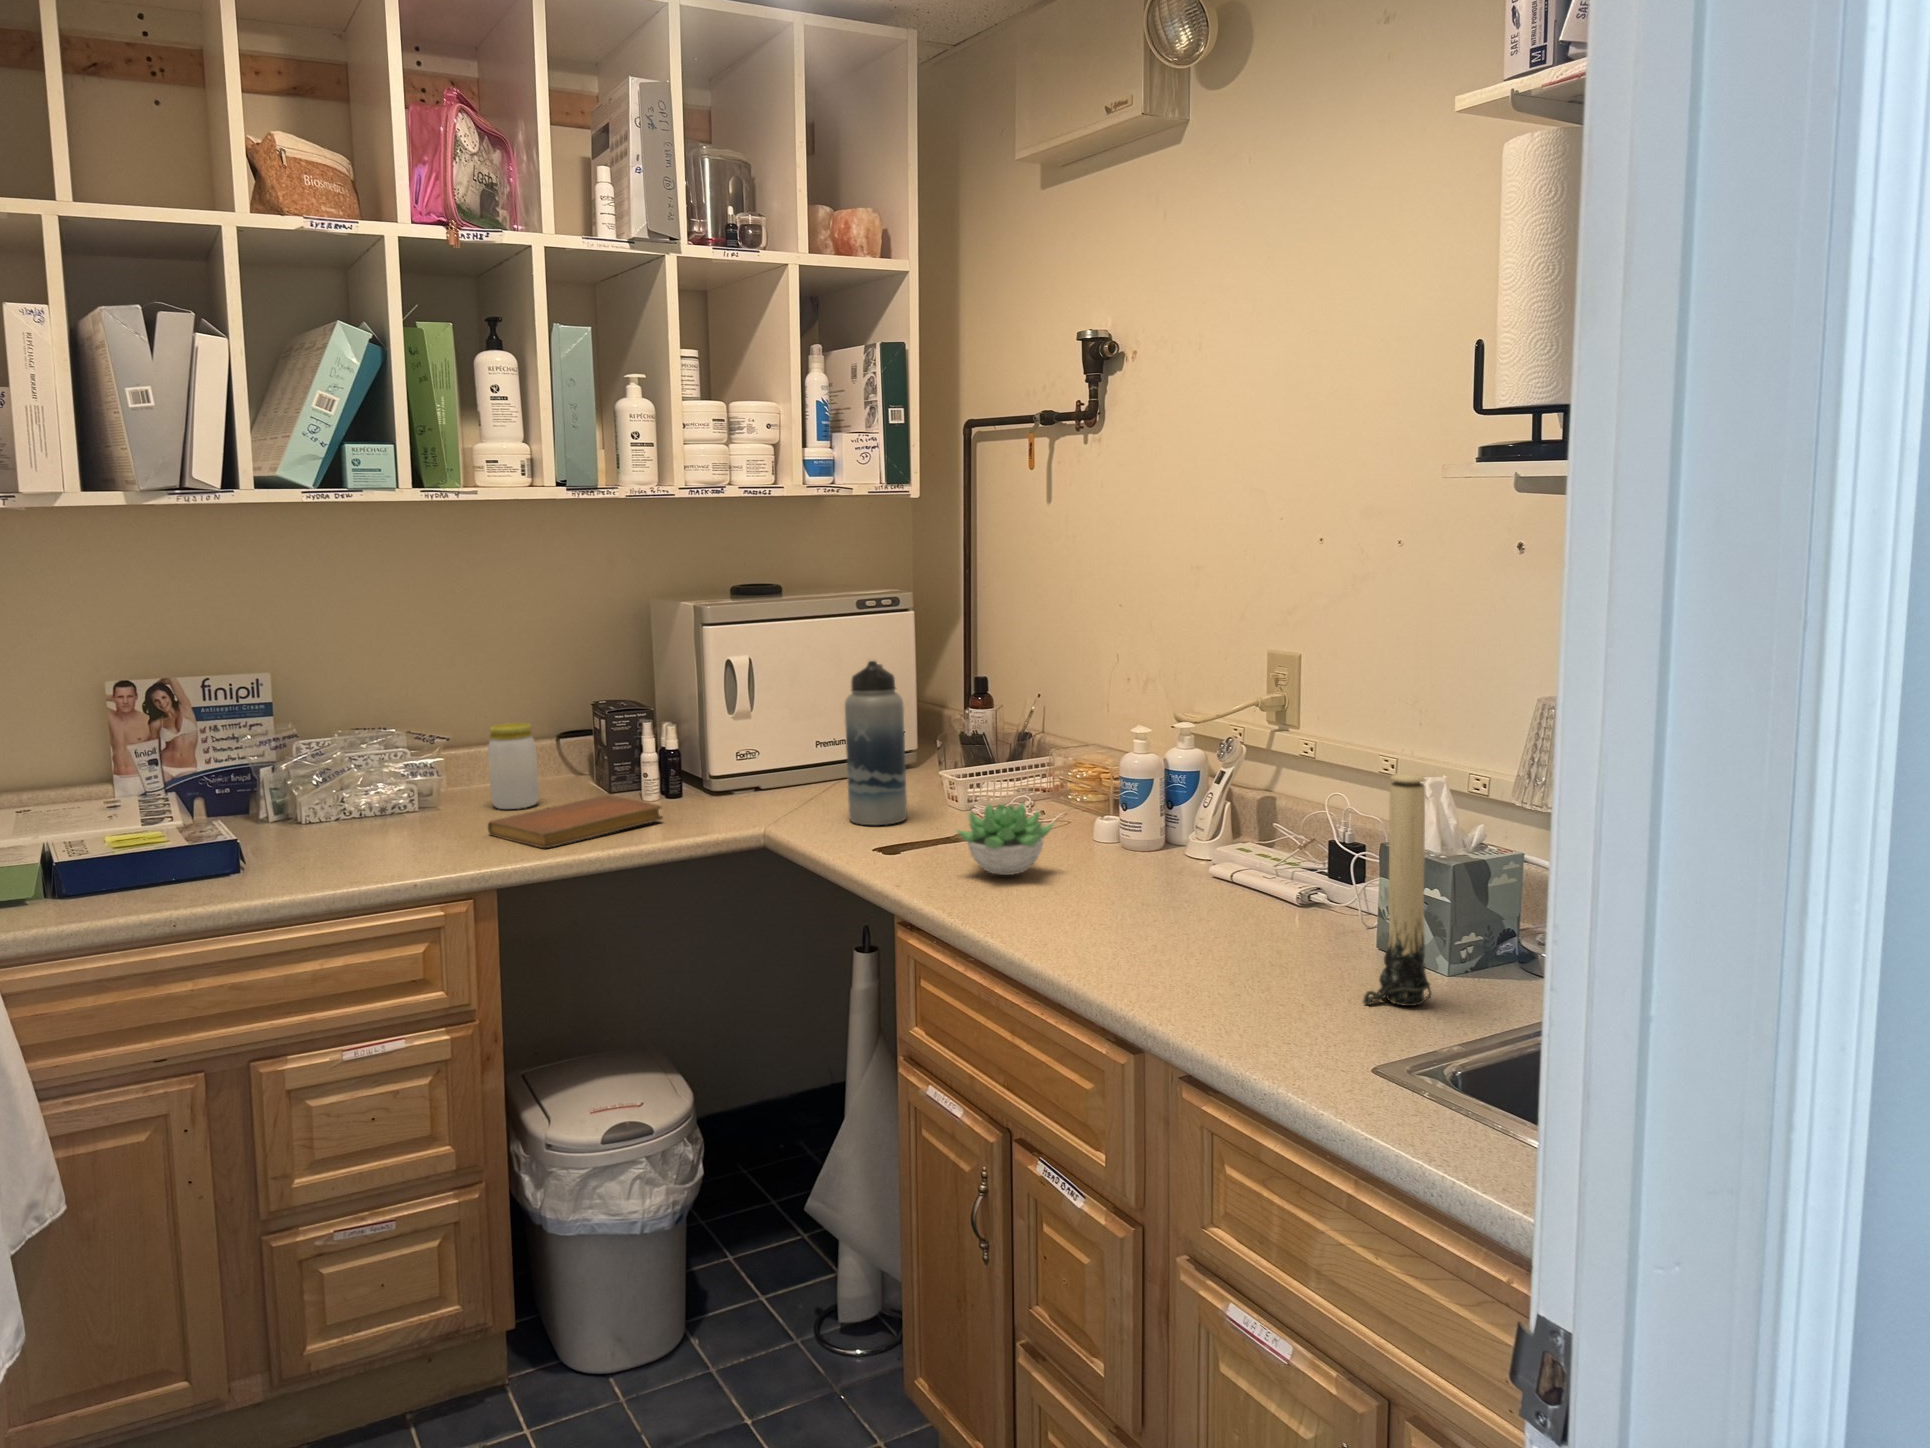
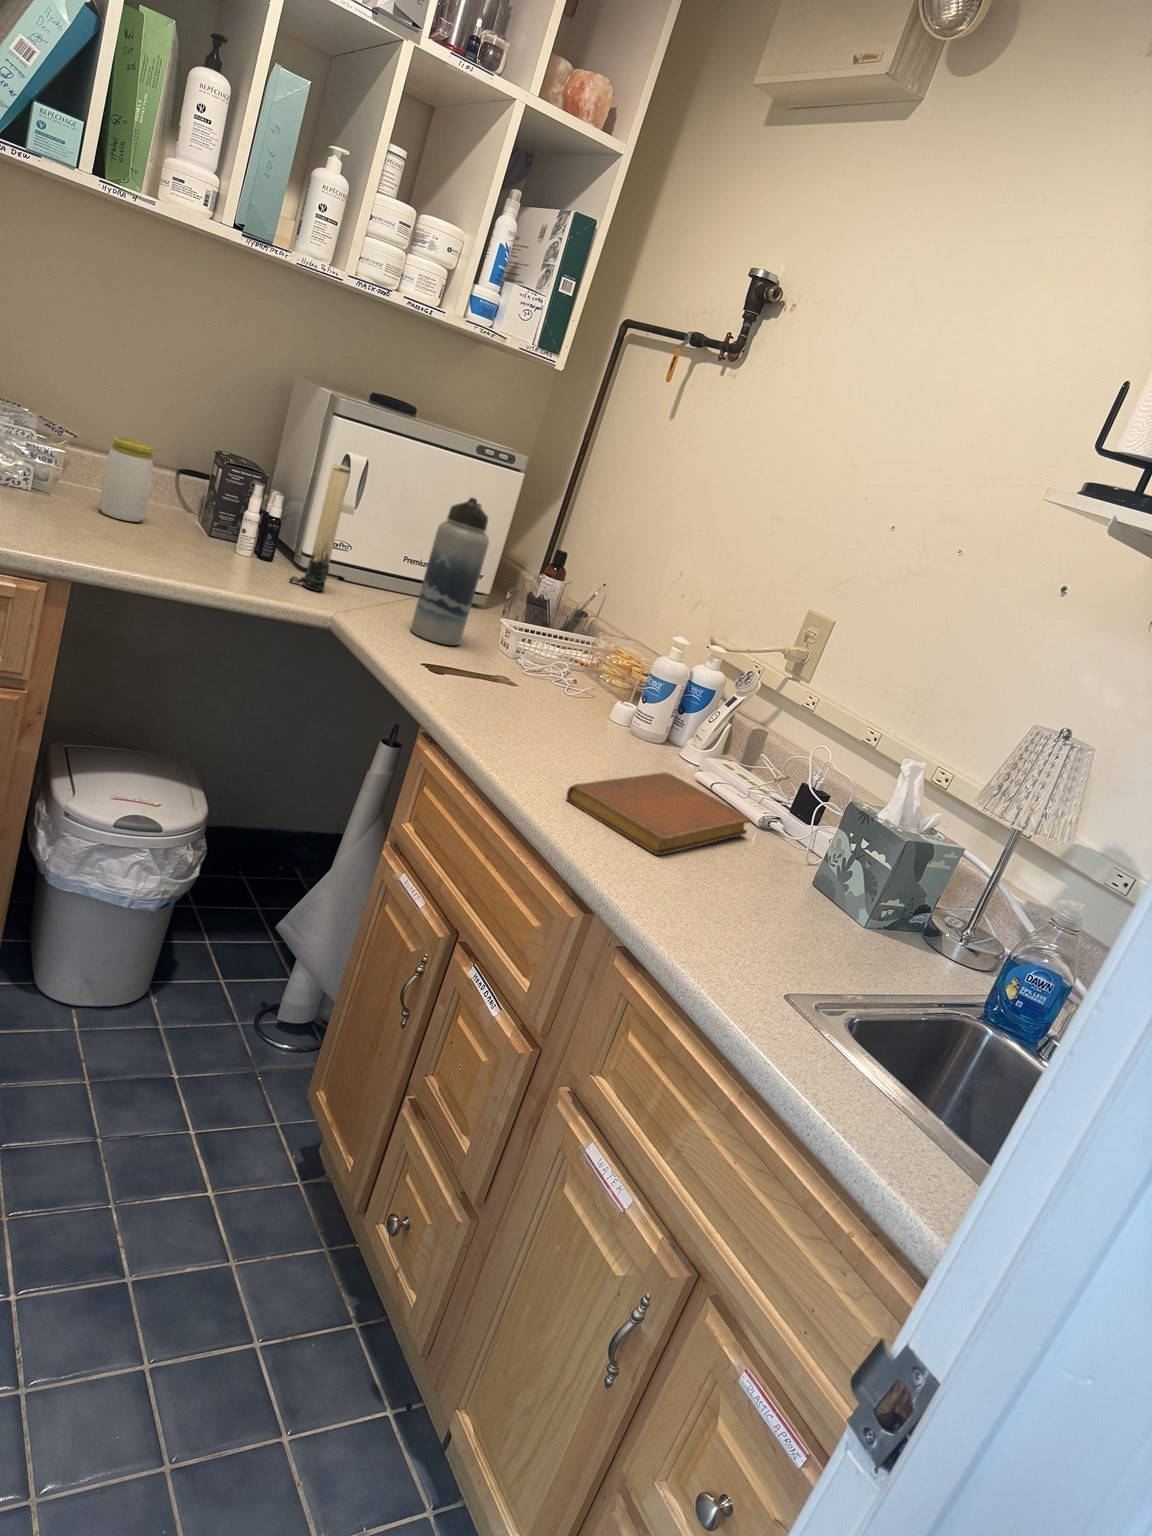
candle: present [1363,774,1432,1006] -> present [289,464,350,591]
notebook: present [488,795,663,848] -> present [567,772,751,855]
succulent plant: present [957,804,1054,875] -> none [496,655,582,723]

